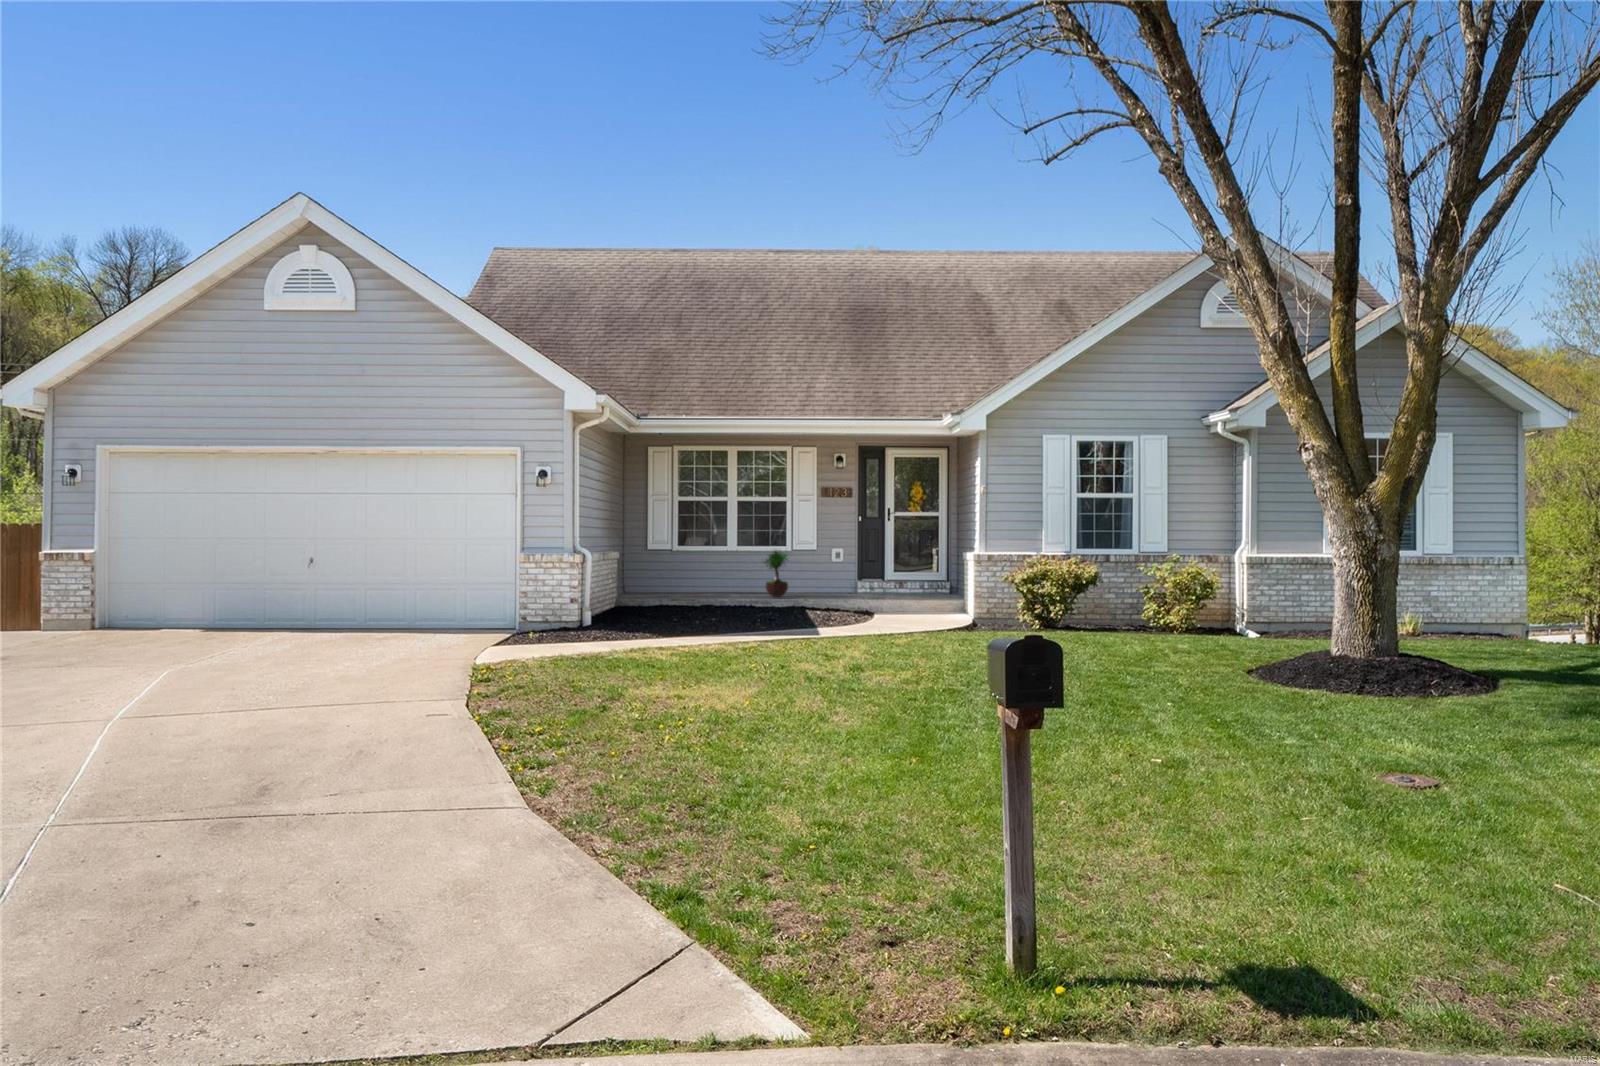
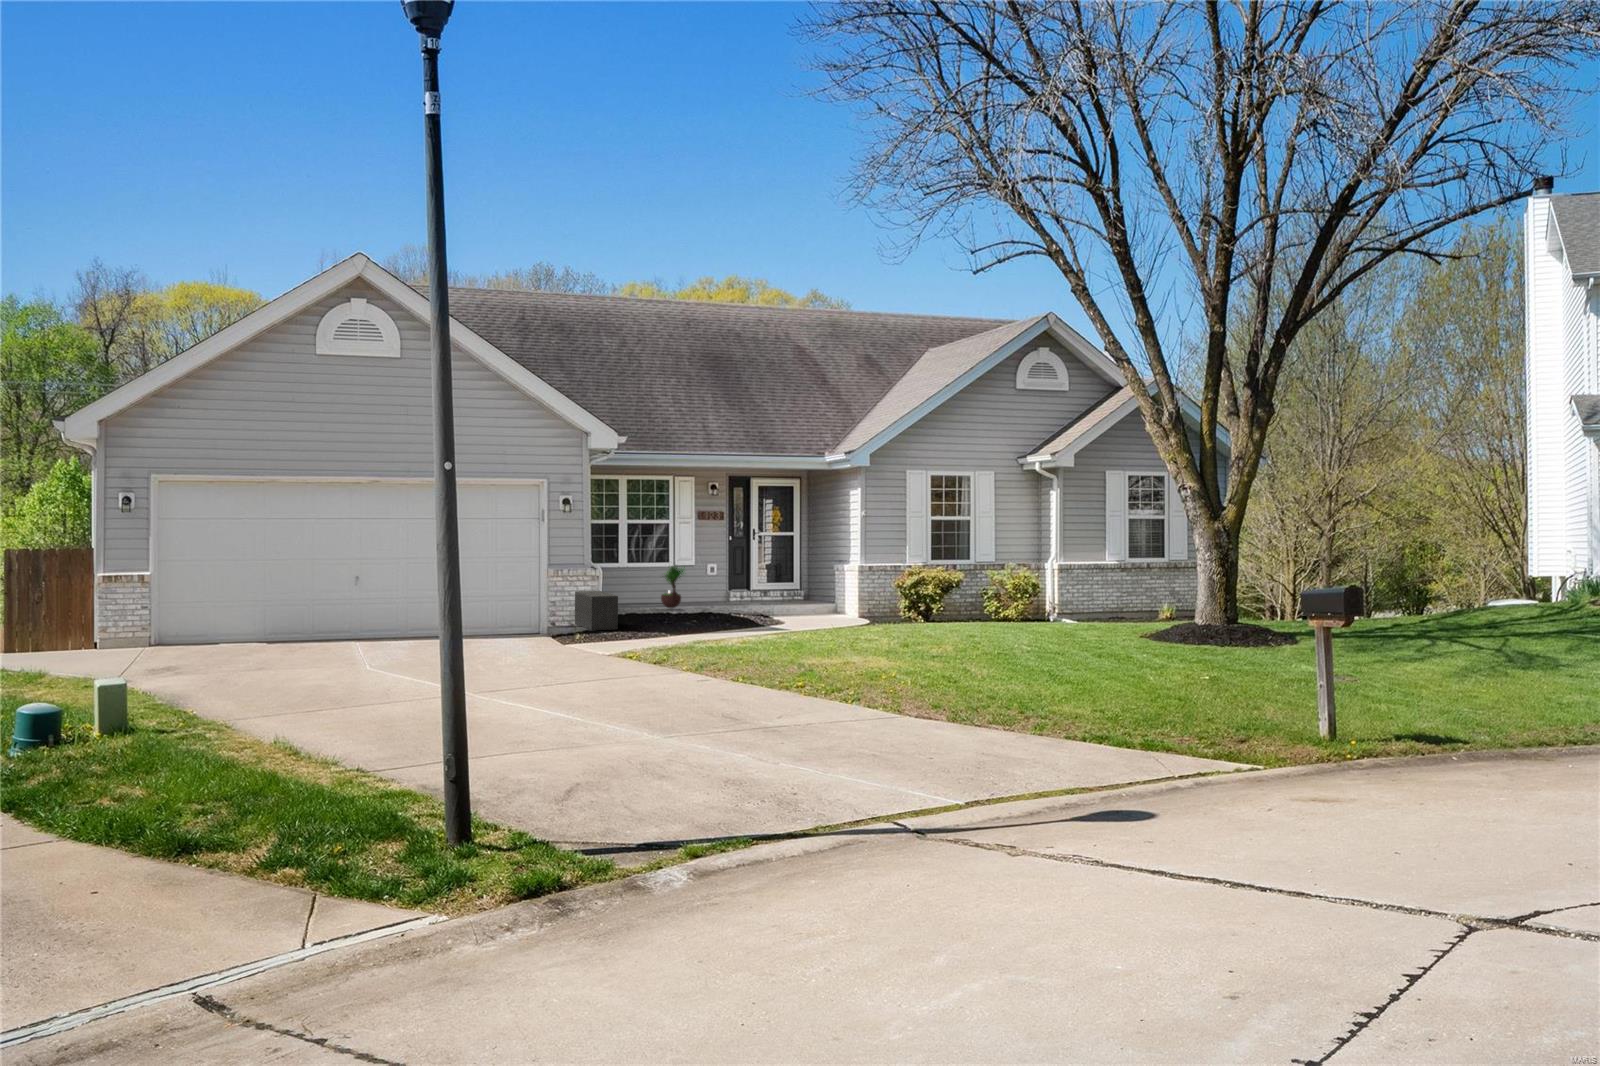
bench: none [585,578,631,624] -> present [575,591,618,630]

